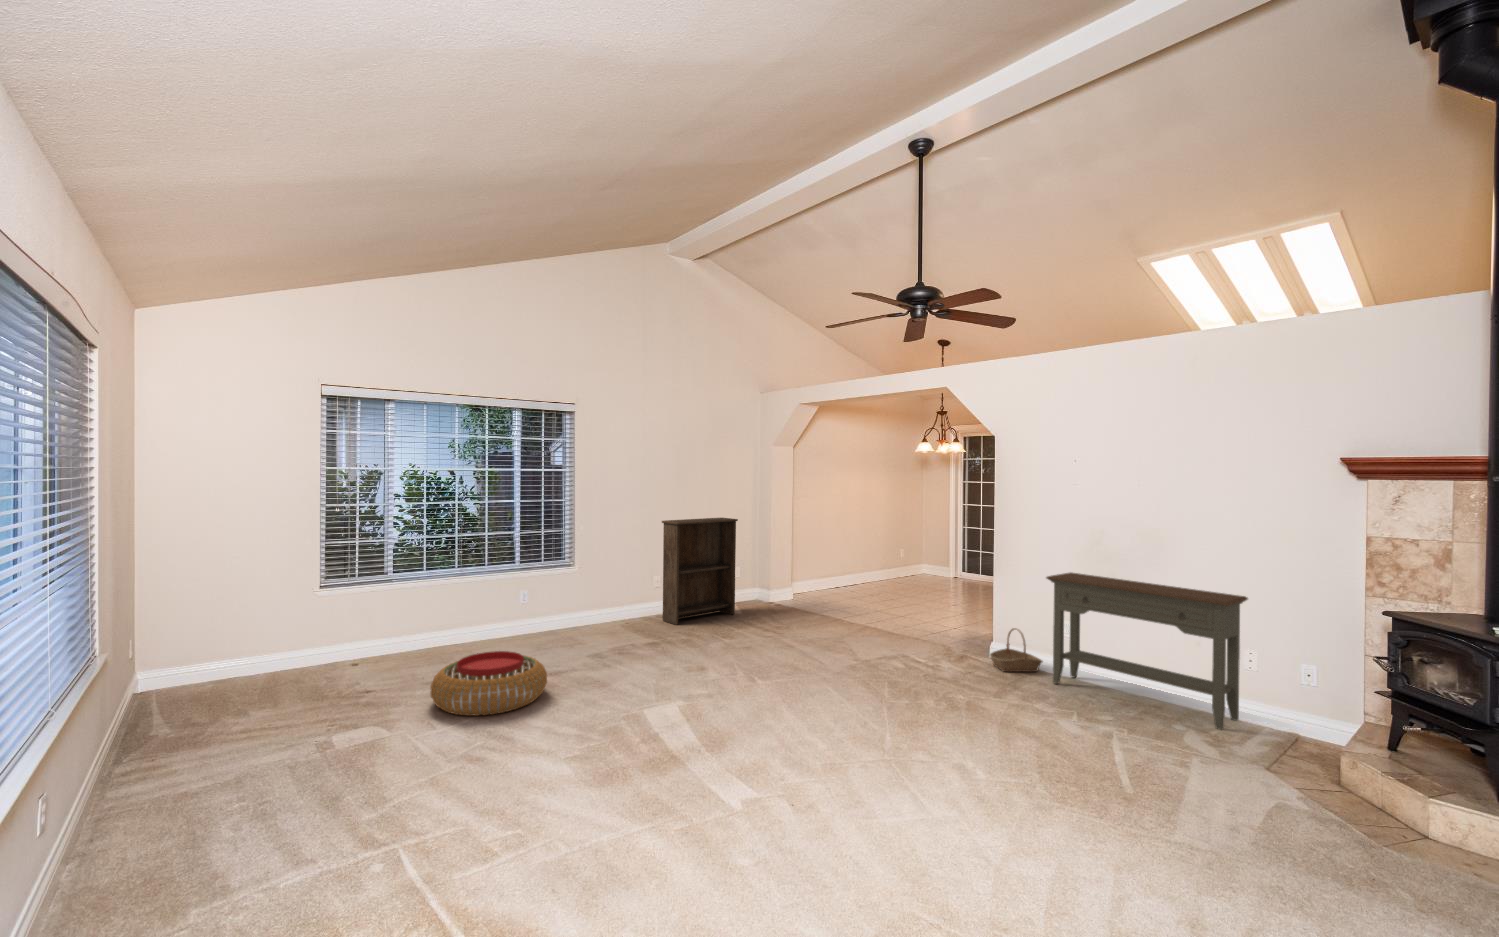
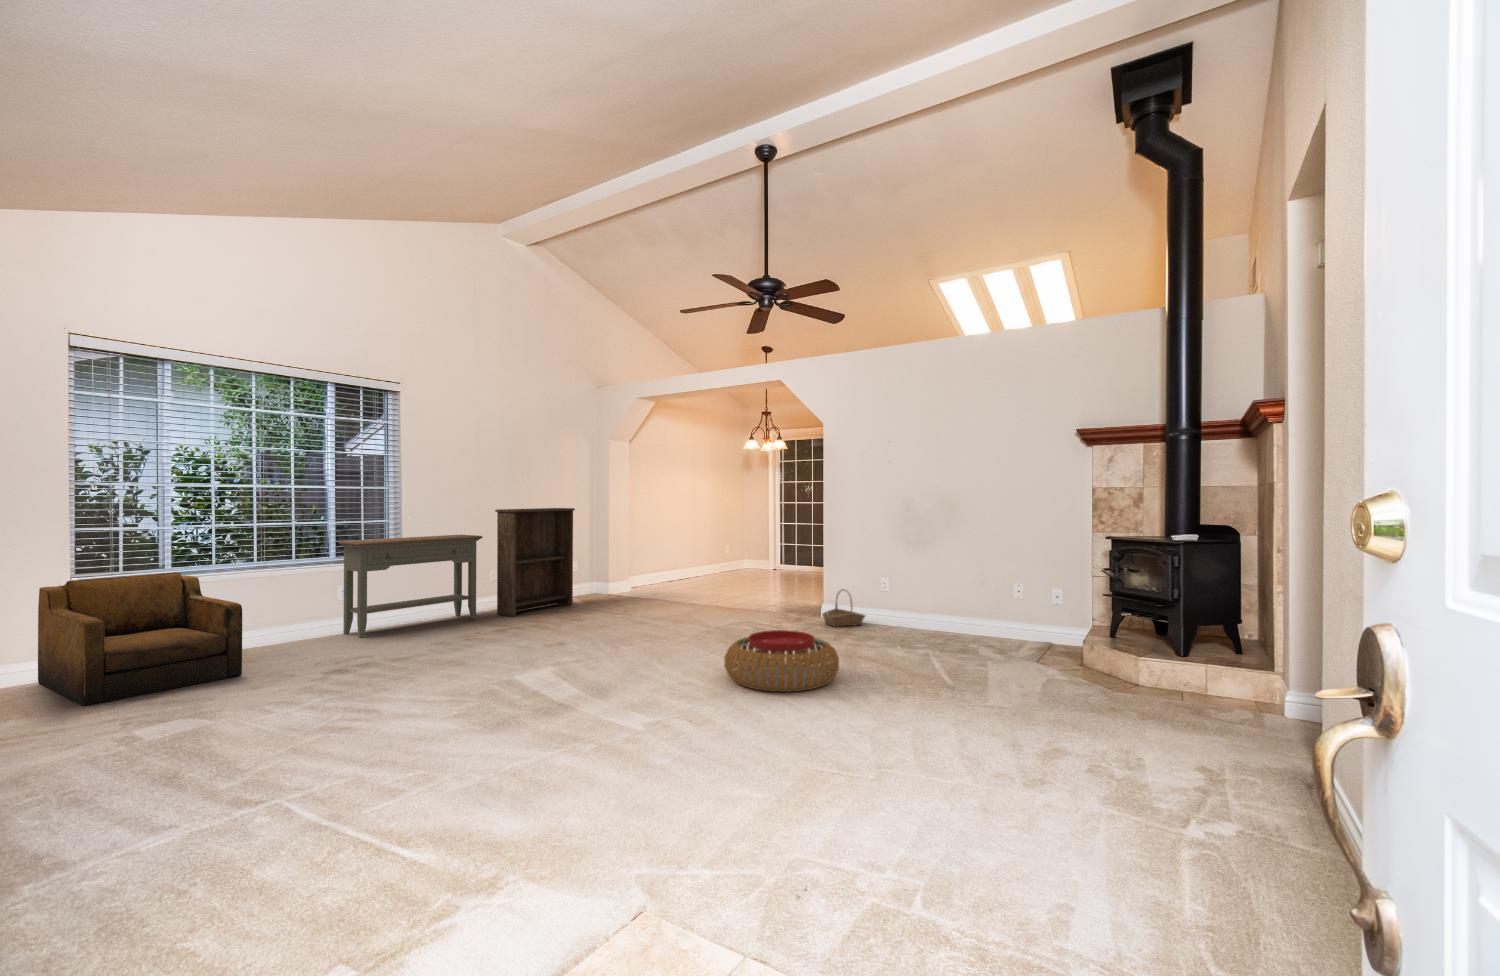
console table: present [1046,573,1248,730] -> present [339,535,483,638]
armchair: none [289,581,430,701] -> present [38,572,242,706]
pouf: present [430,651,547,716] -> present [724,630,839,692]

